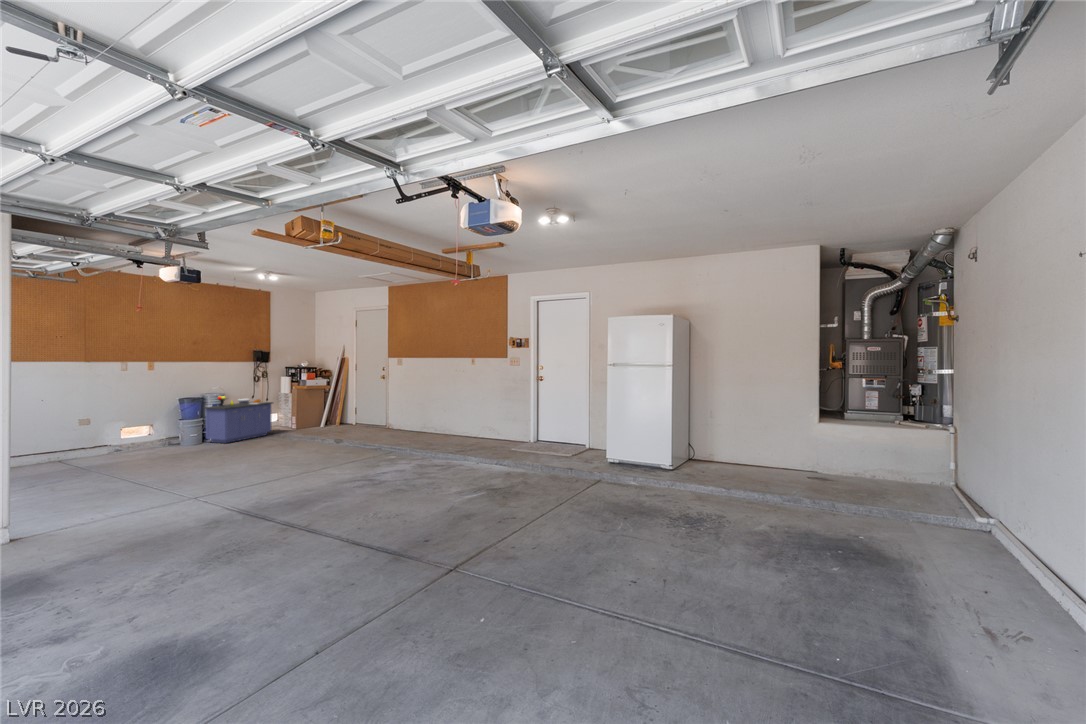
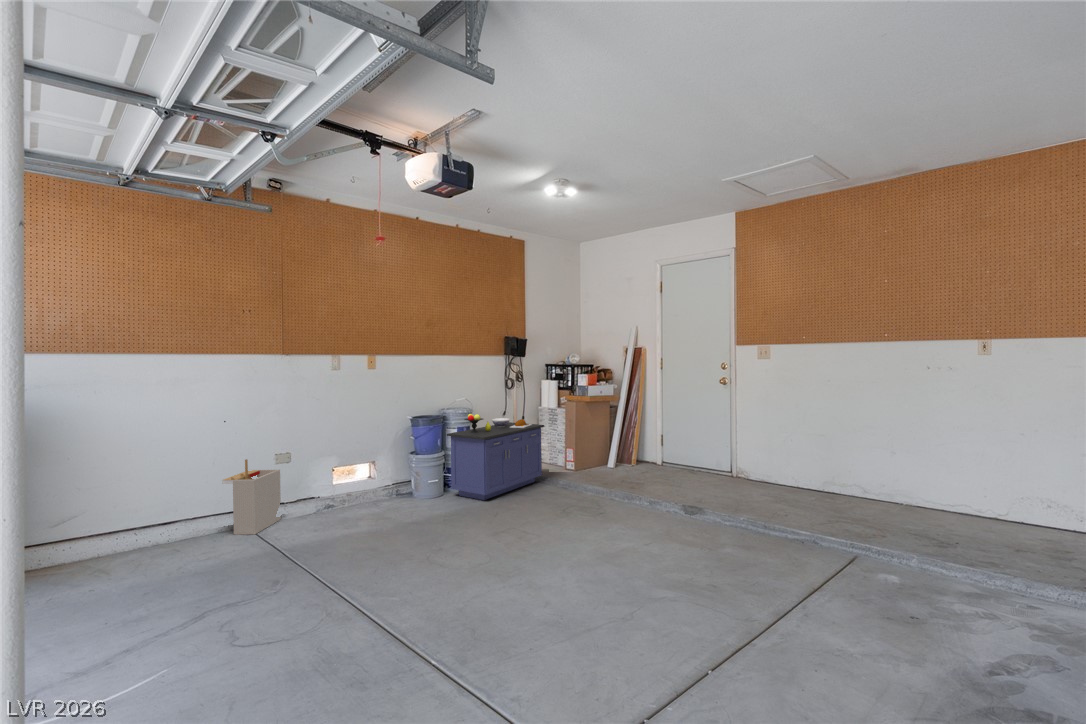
storage bin: none [44,421,84,463] -> present [222,459,281,535]

